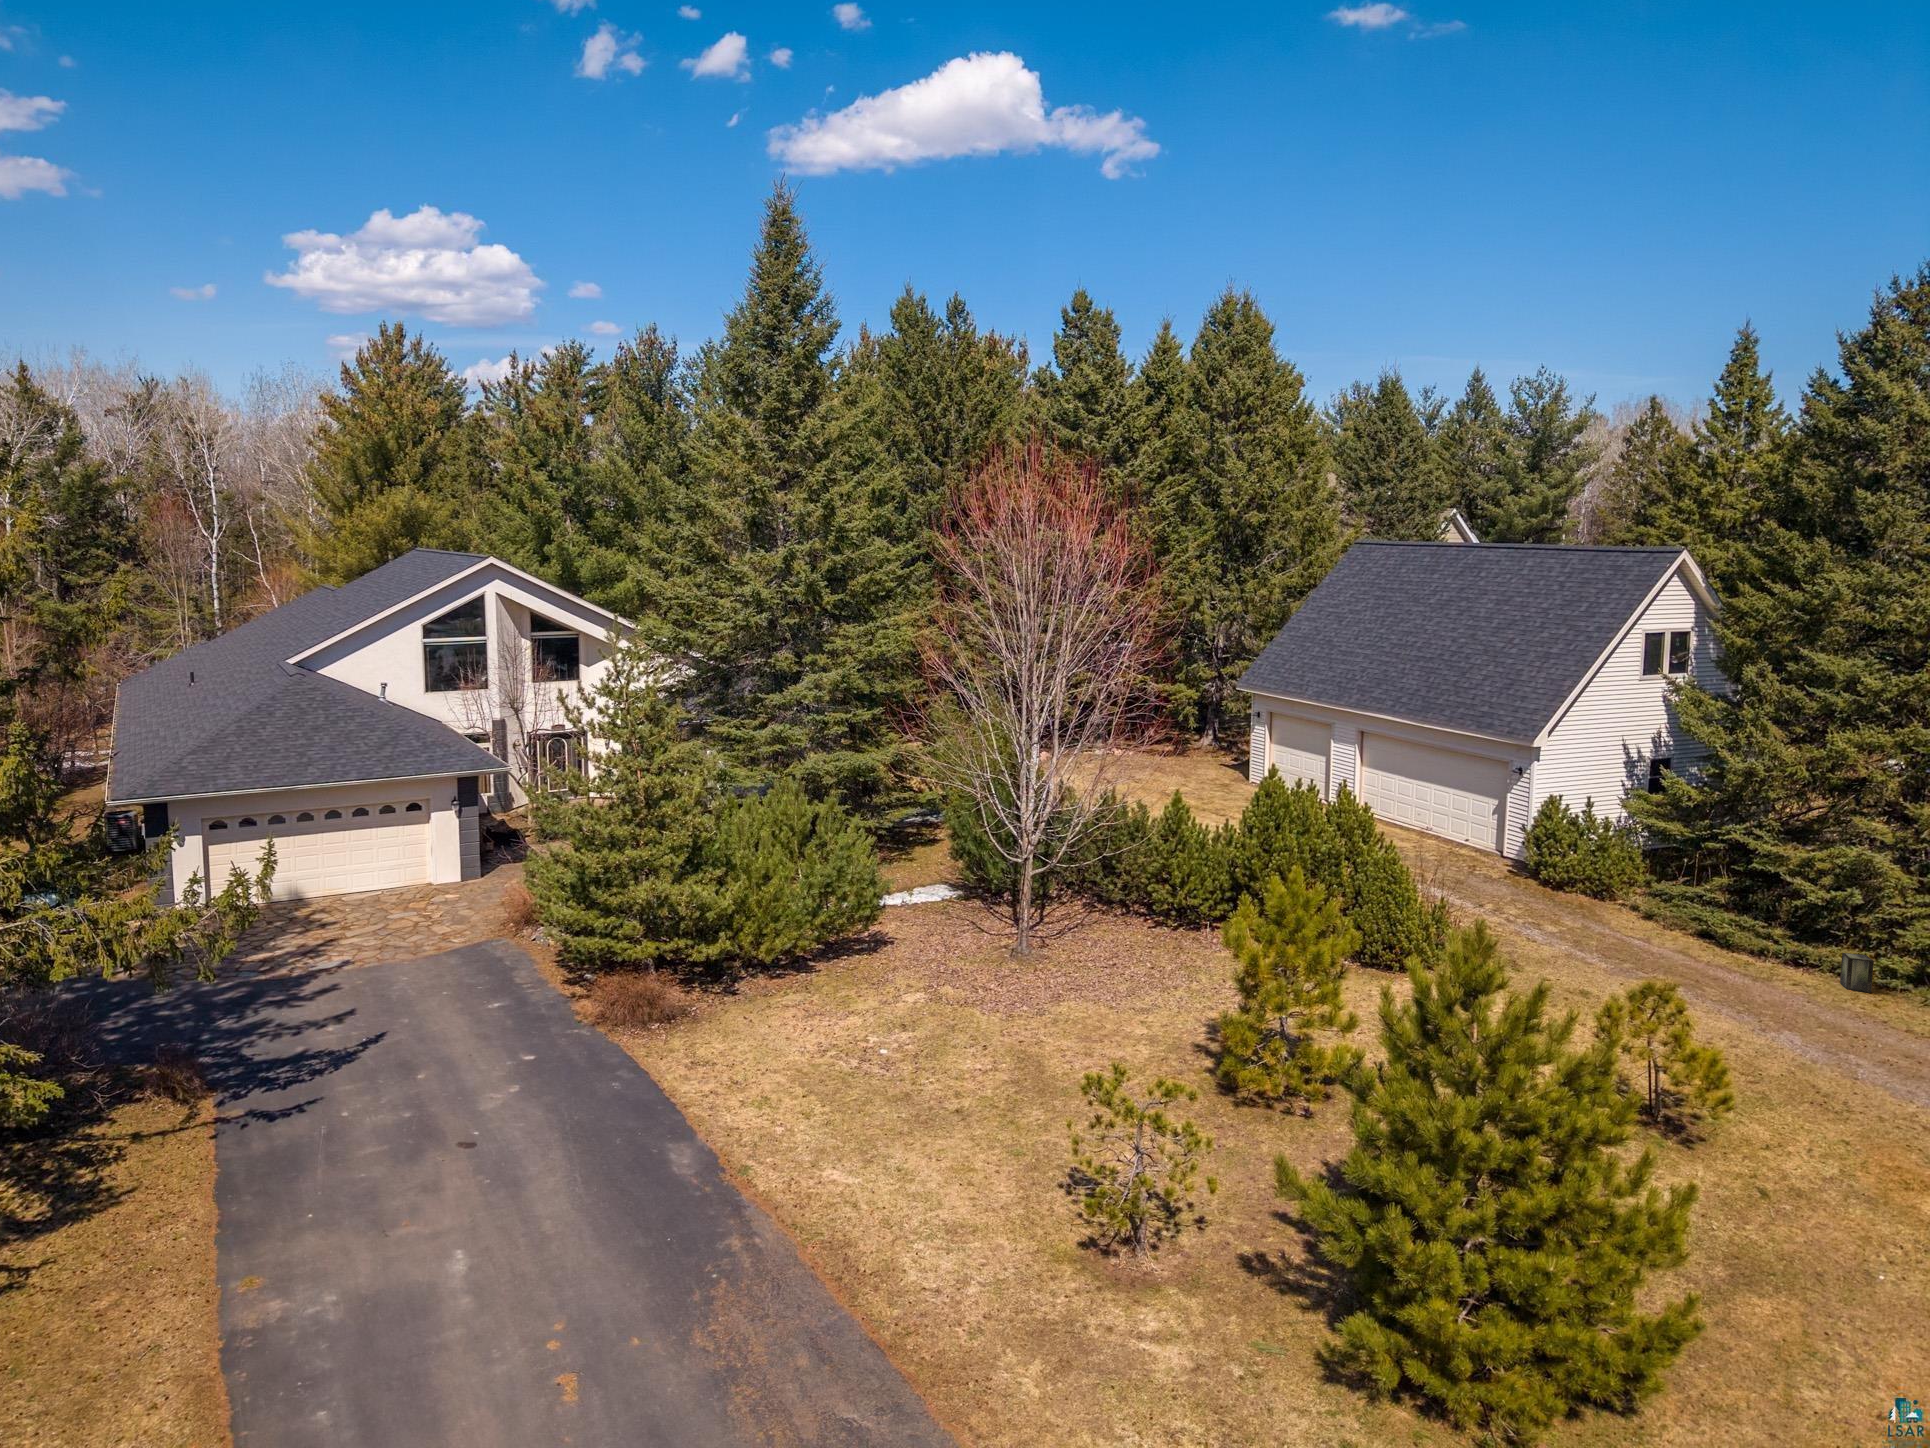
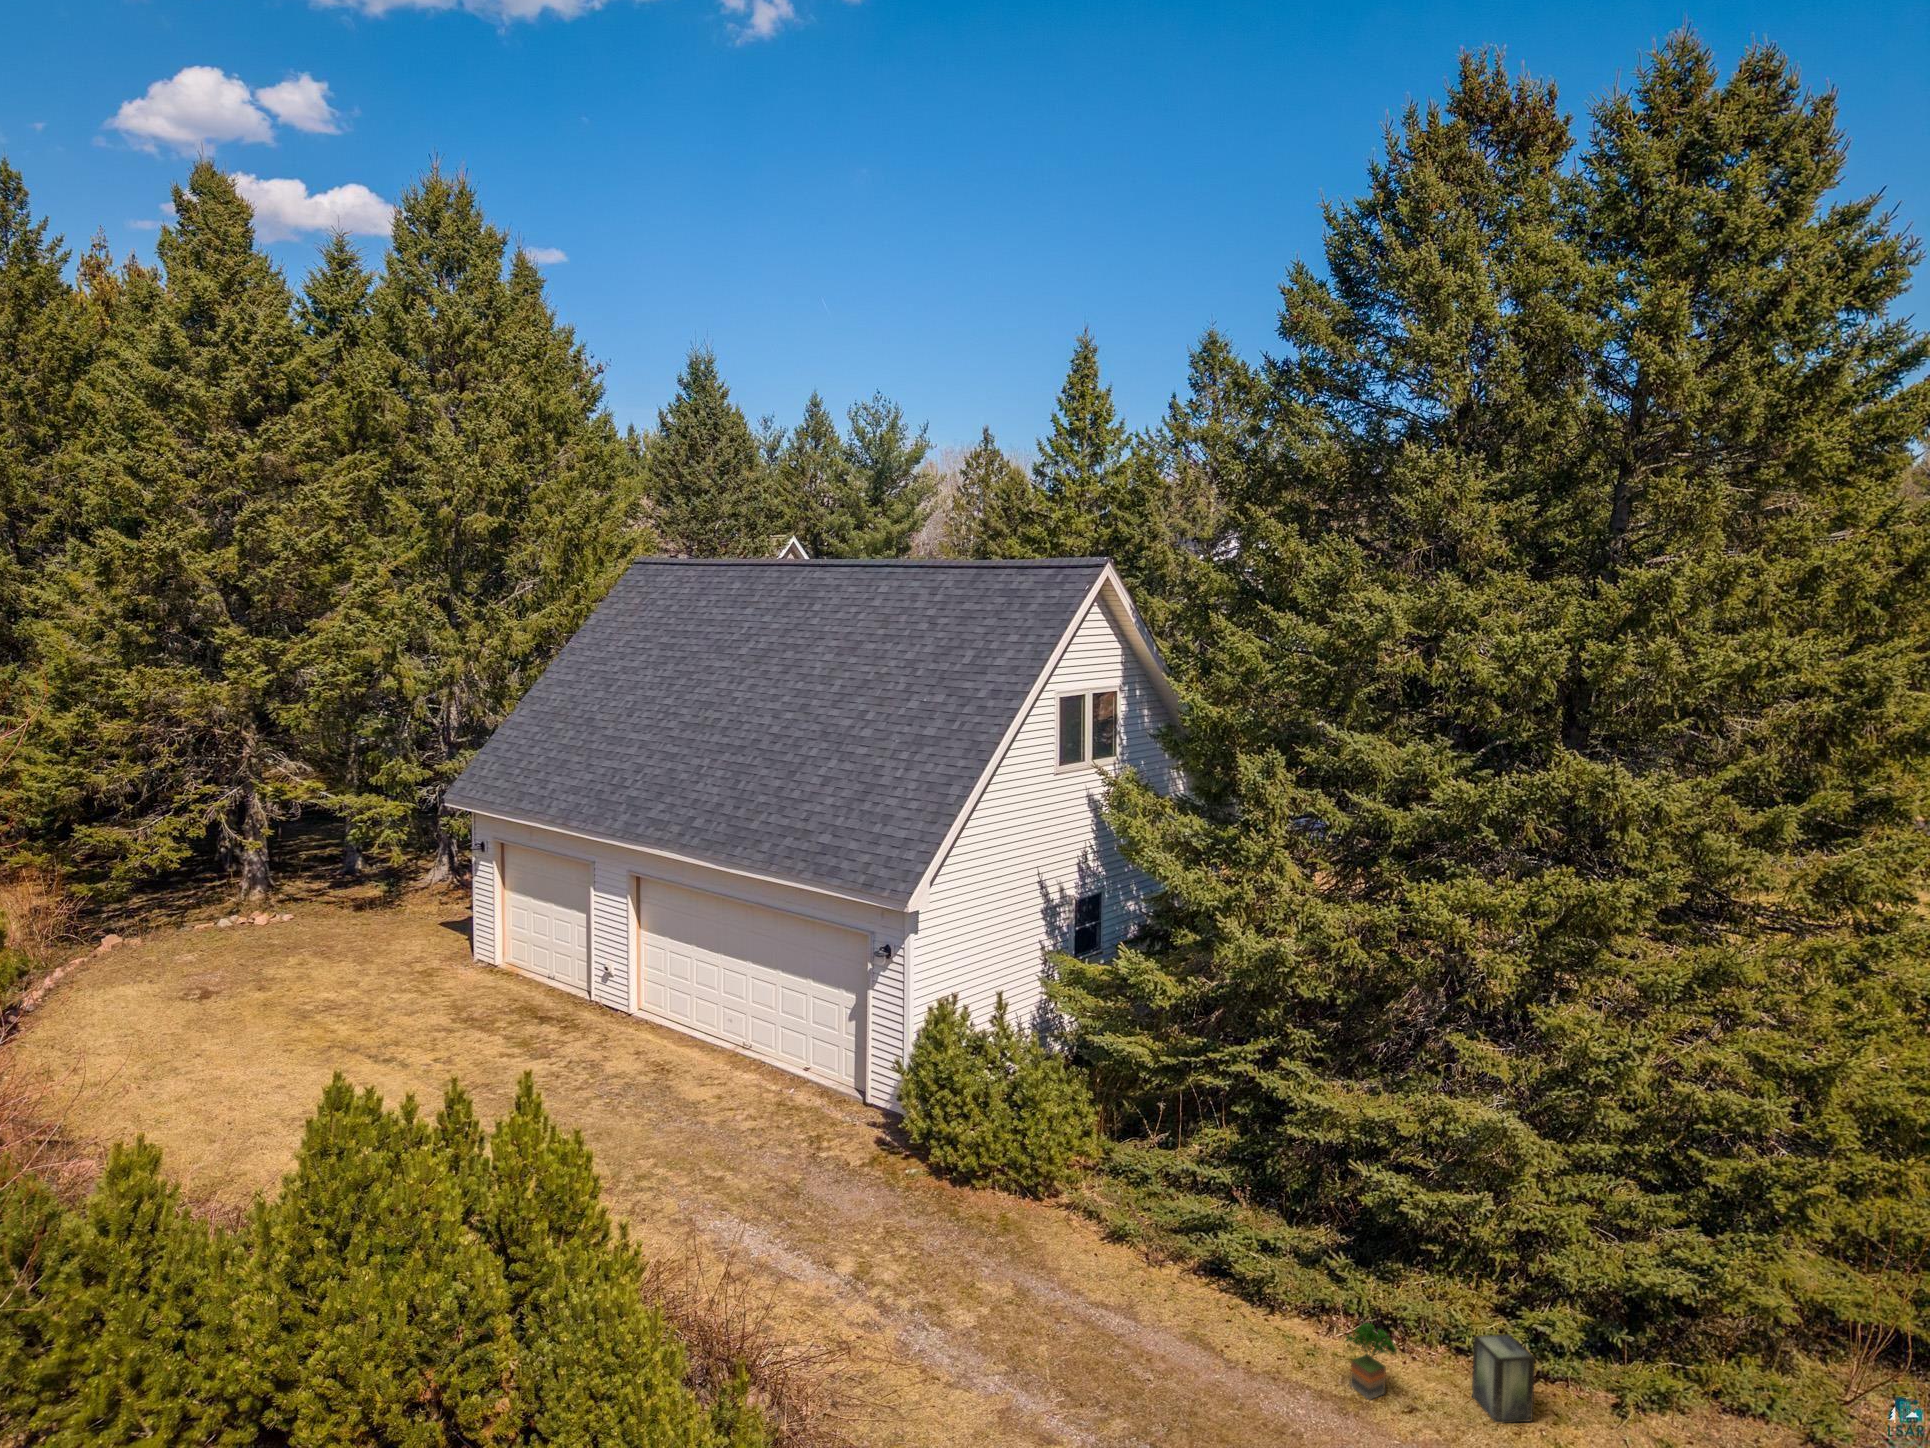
potted tree: none [1763,940,1793,974] -> present [1346,1323,1397,1400]

